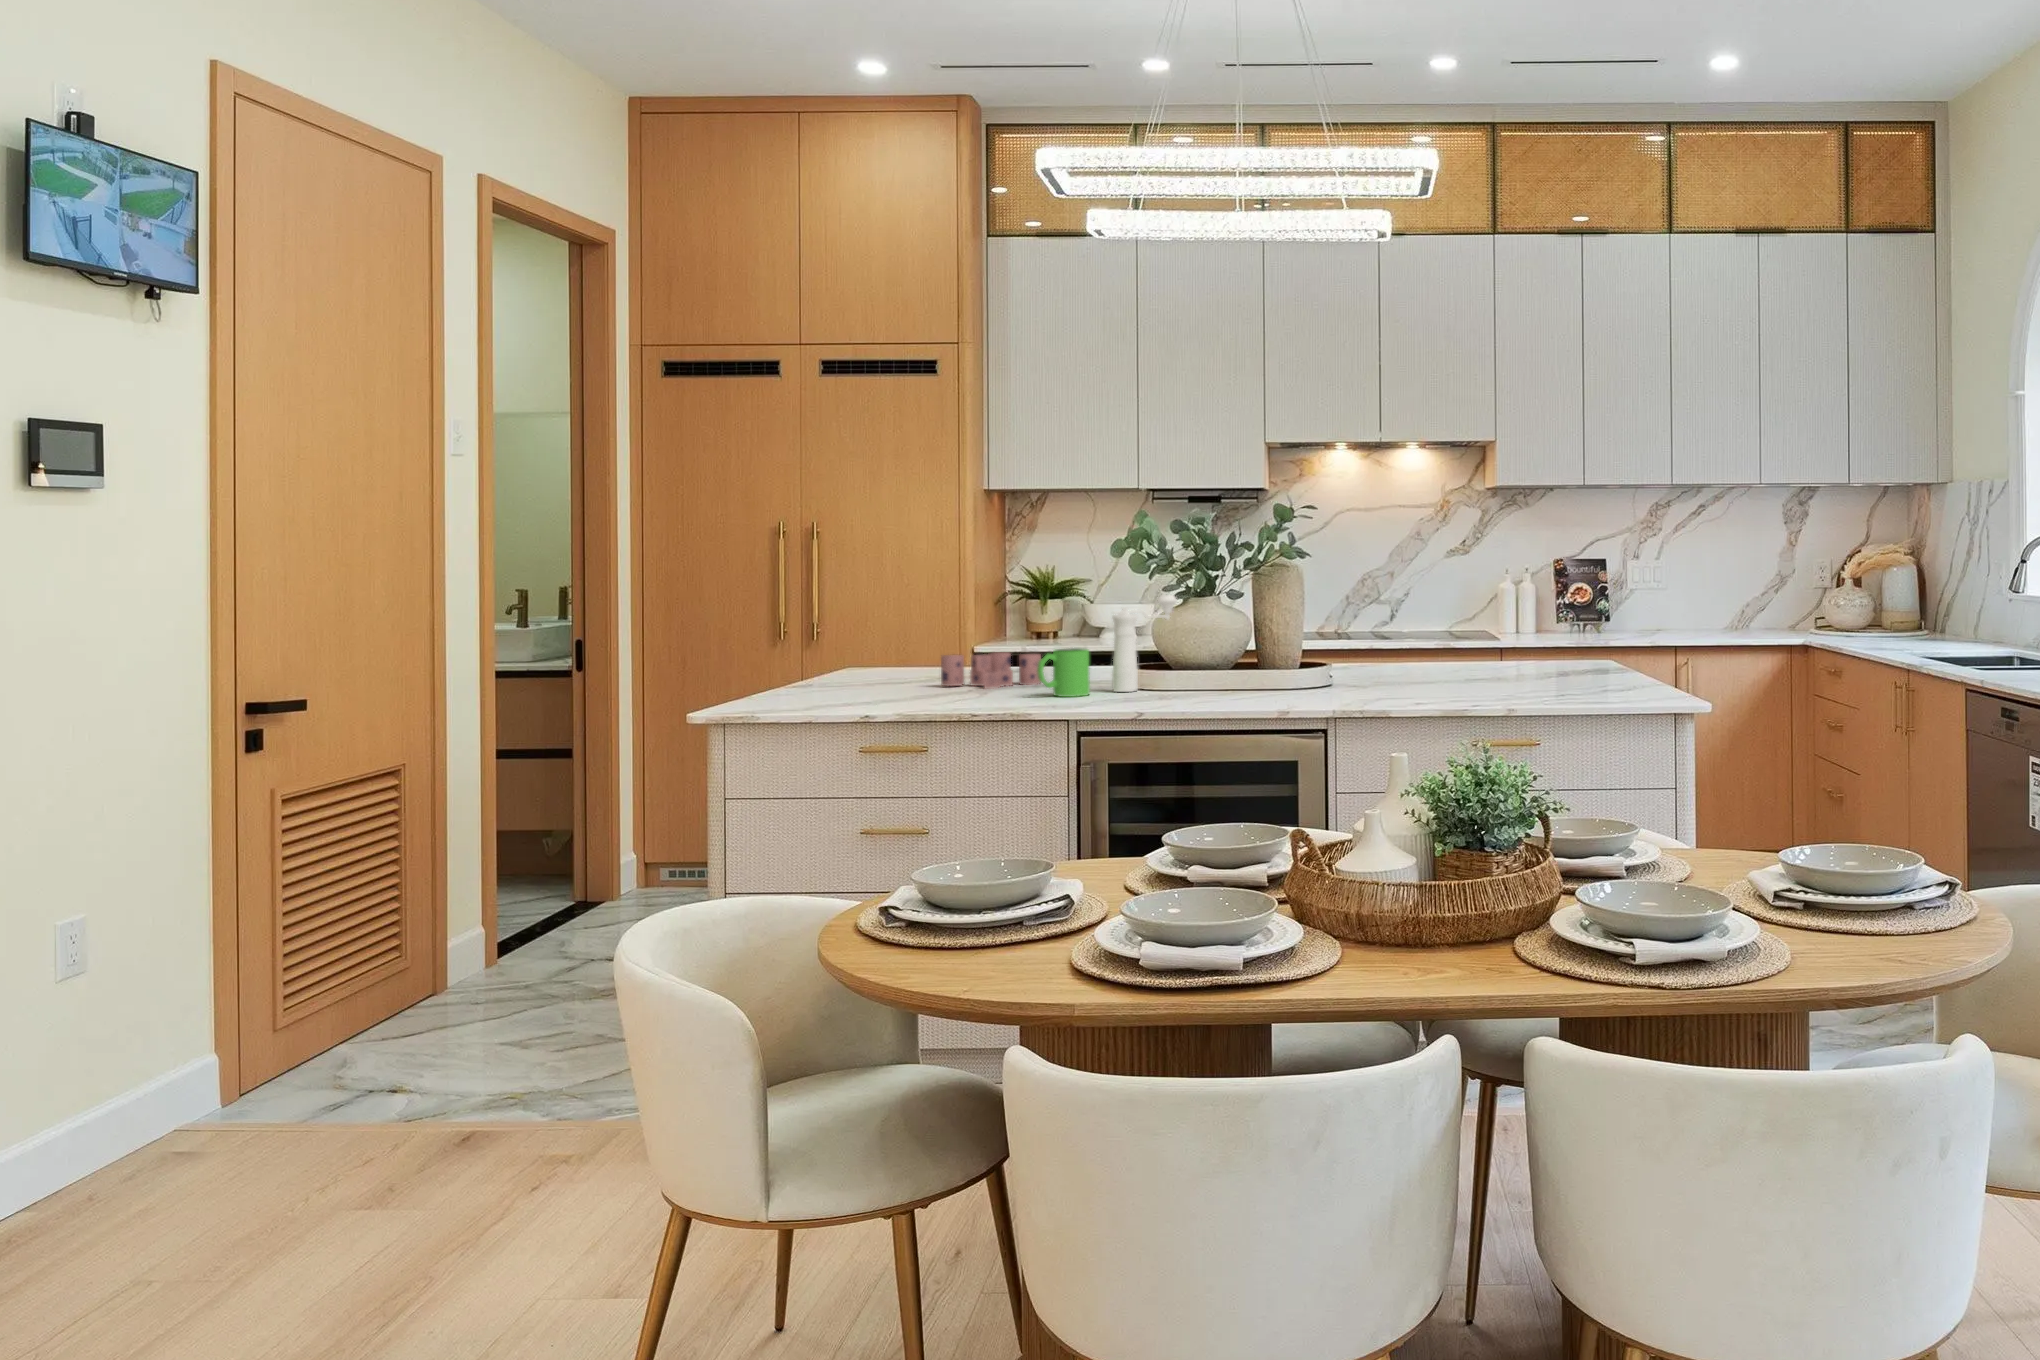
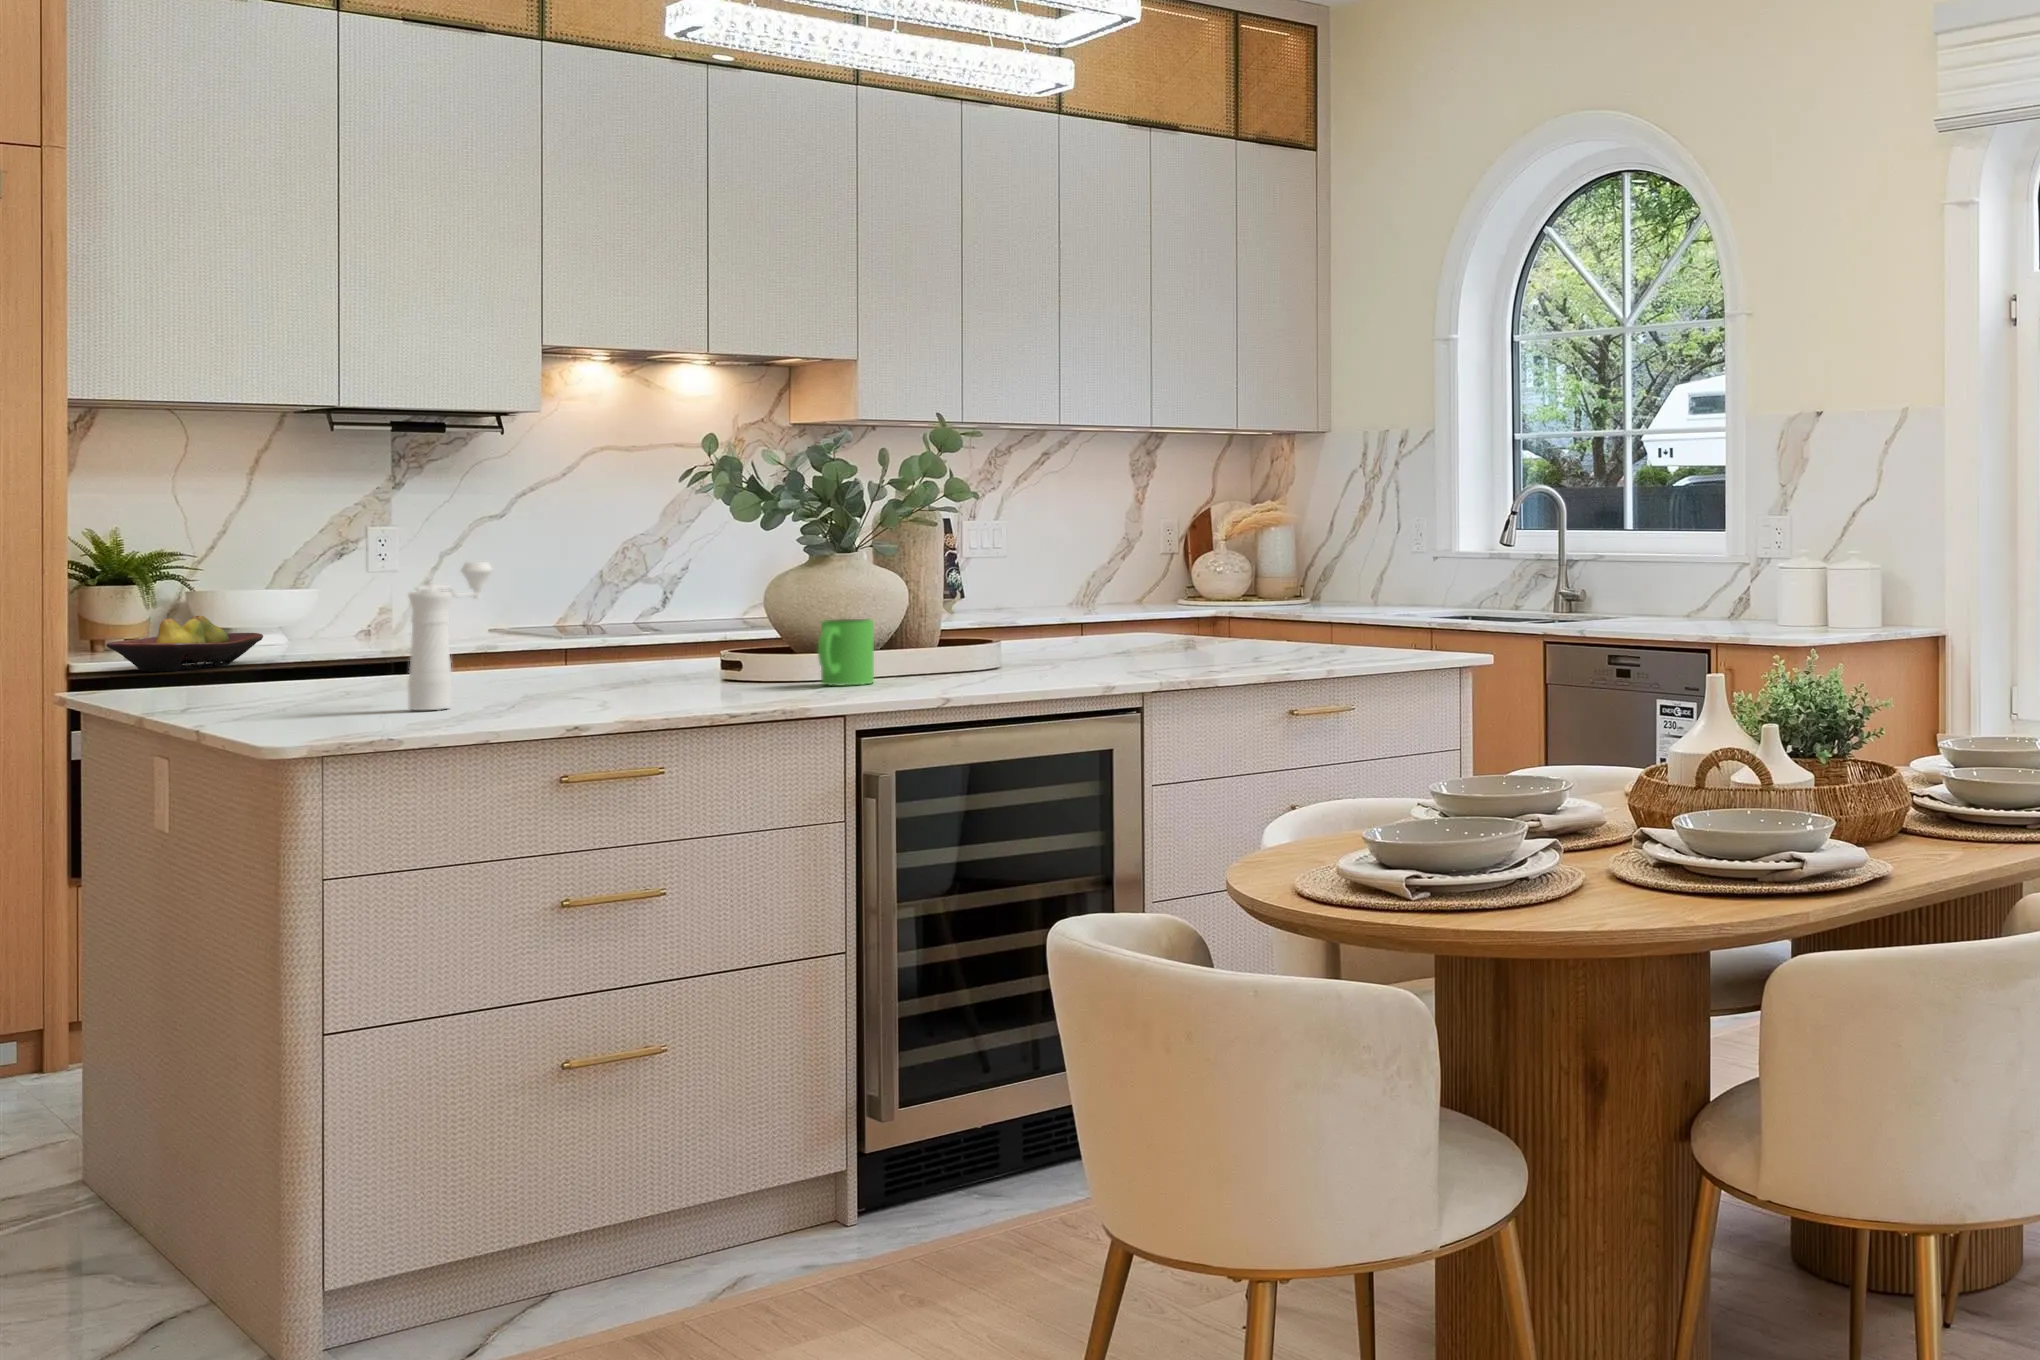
pepper mill: present [1112,595,1176,692] -> present [408,562,492,710]
fruit bowl: none [988,621,1087,654] -> present [106,616,263,671]
candle: present [941,652,1041,689] -> none [499,639,649,693]

